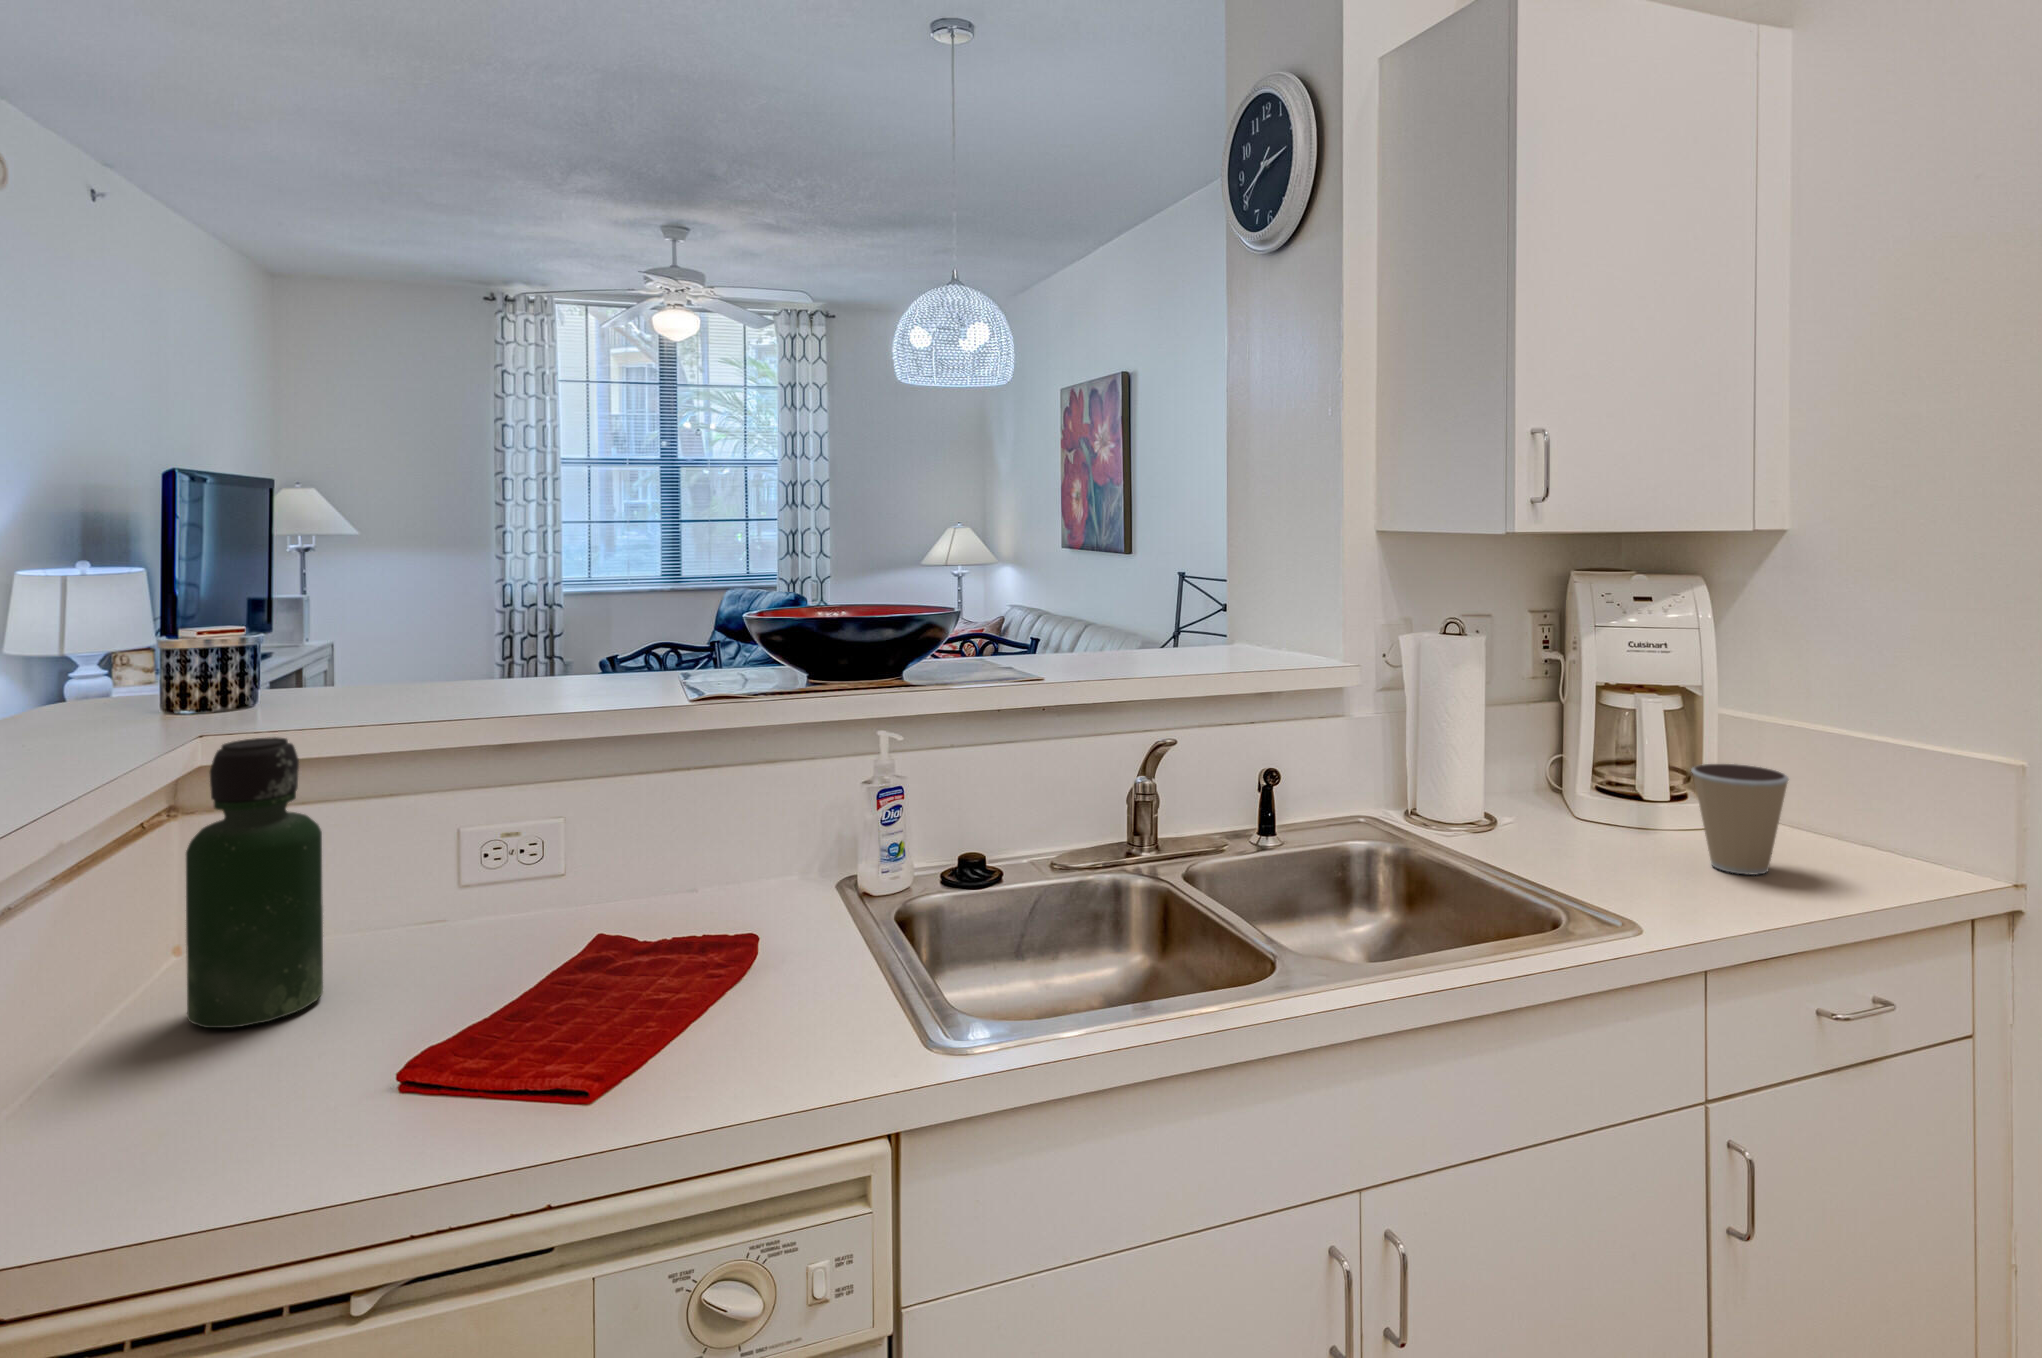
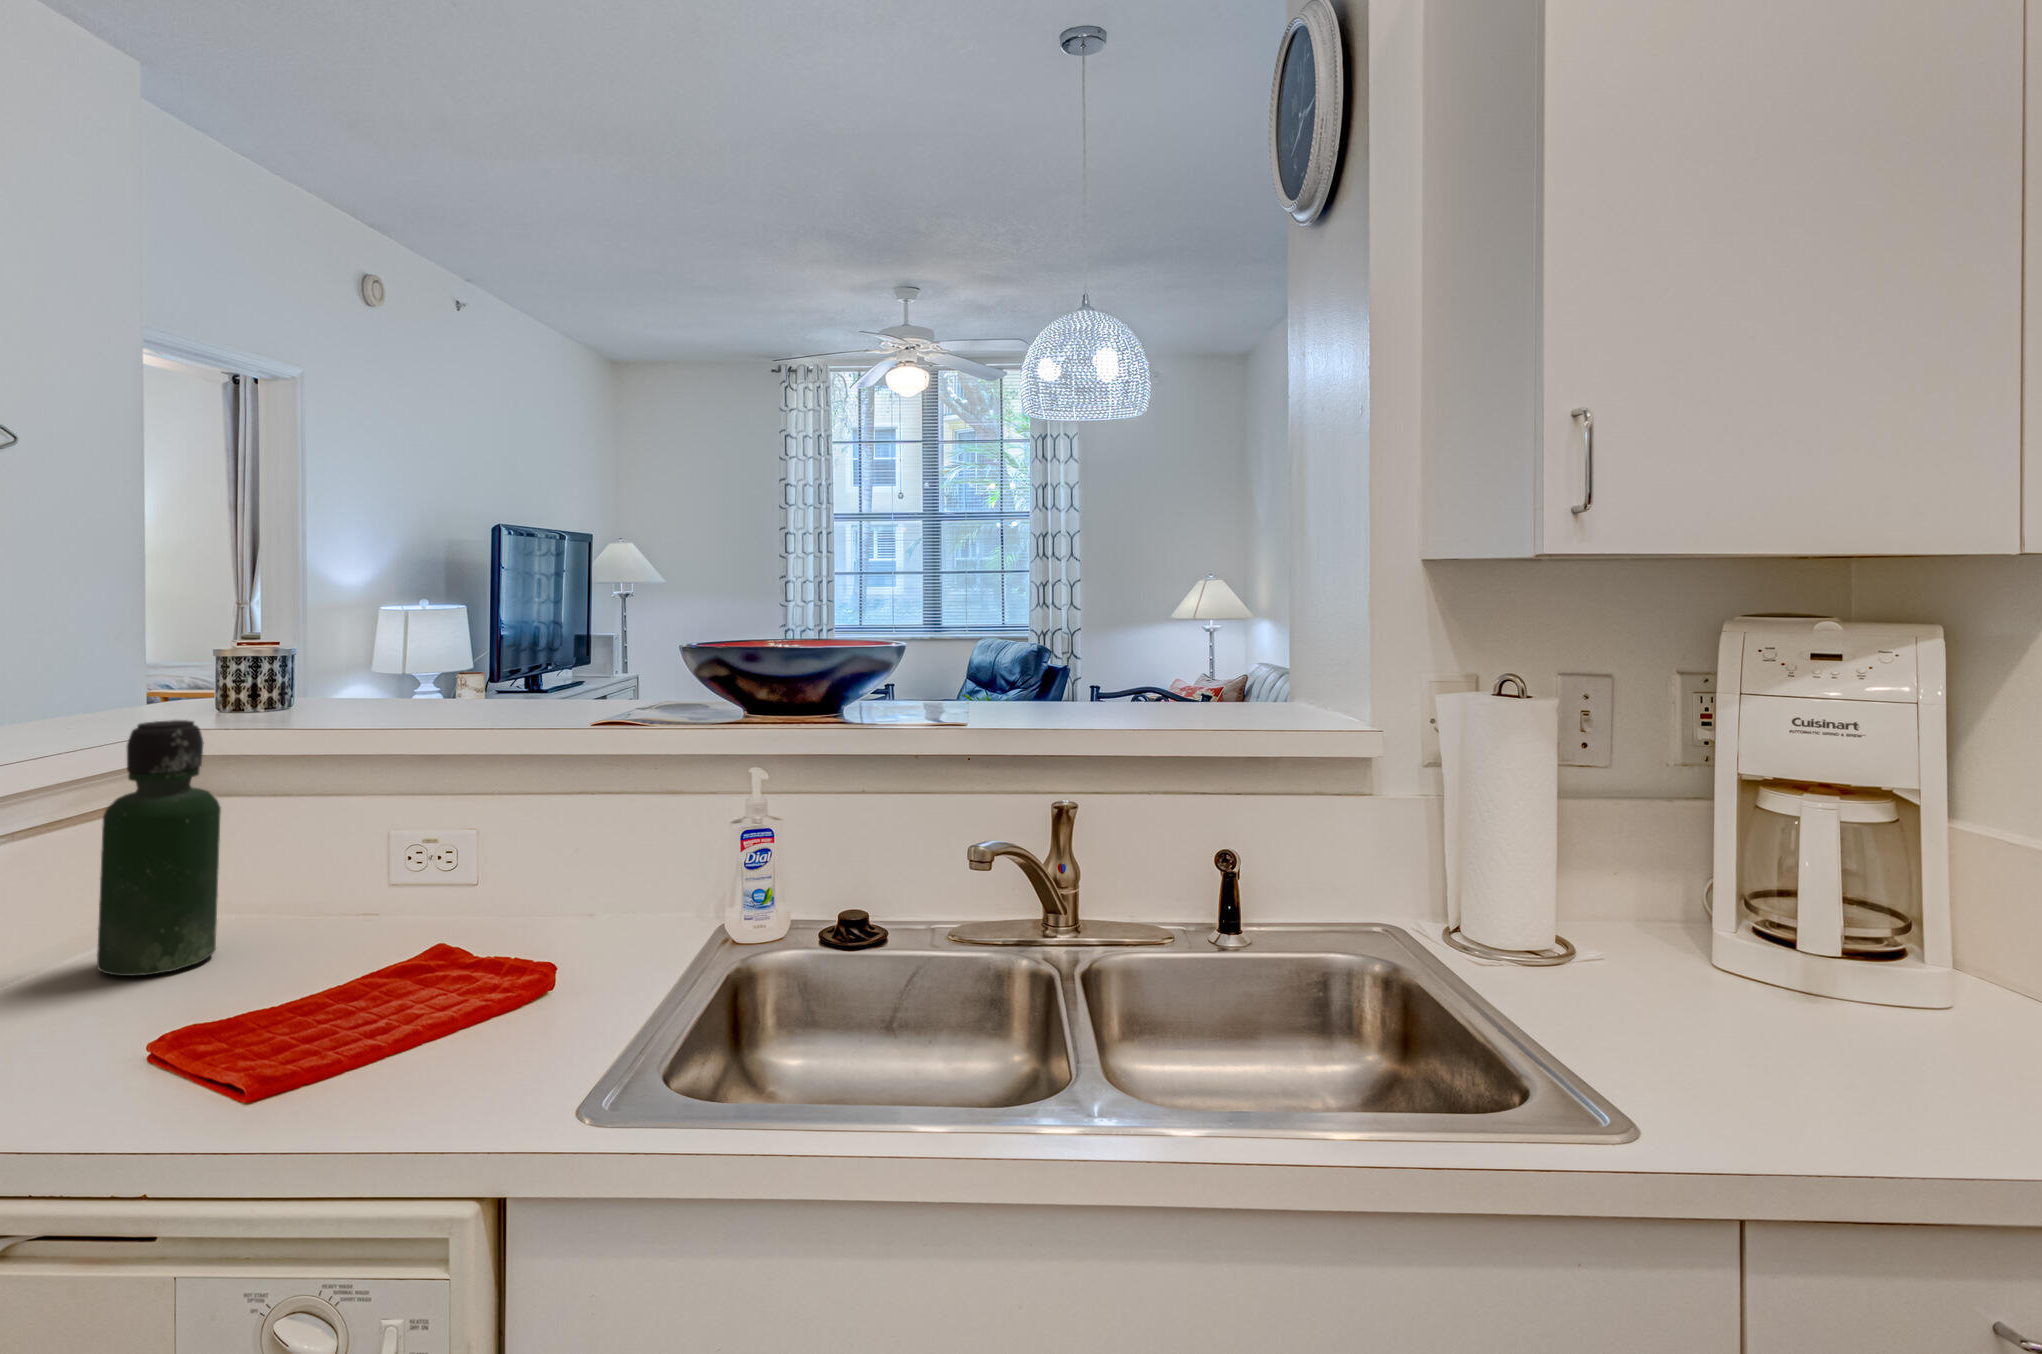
coffee cup: present [1691,764,1789,875] -> none [1839,907,2016,1093]

